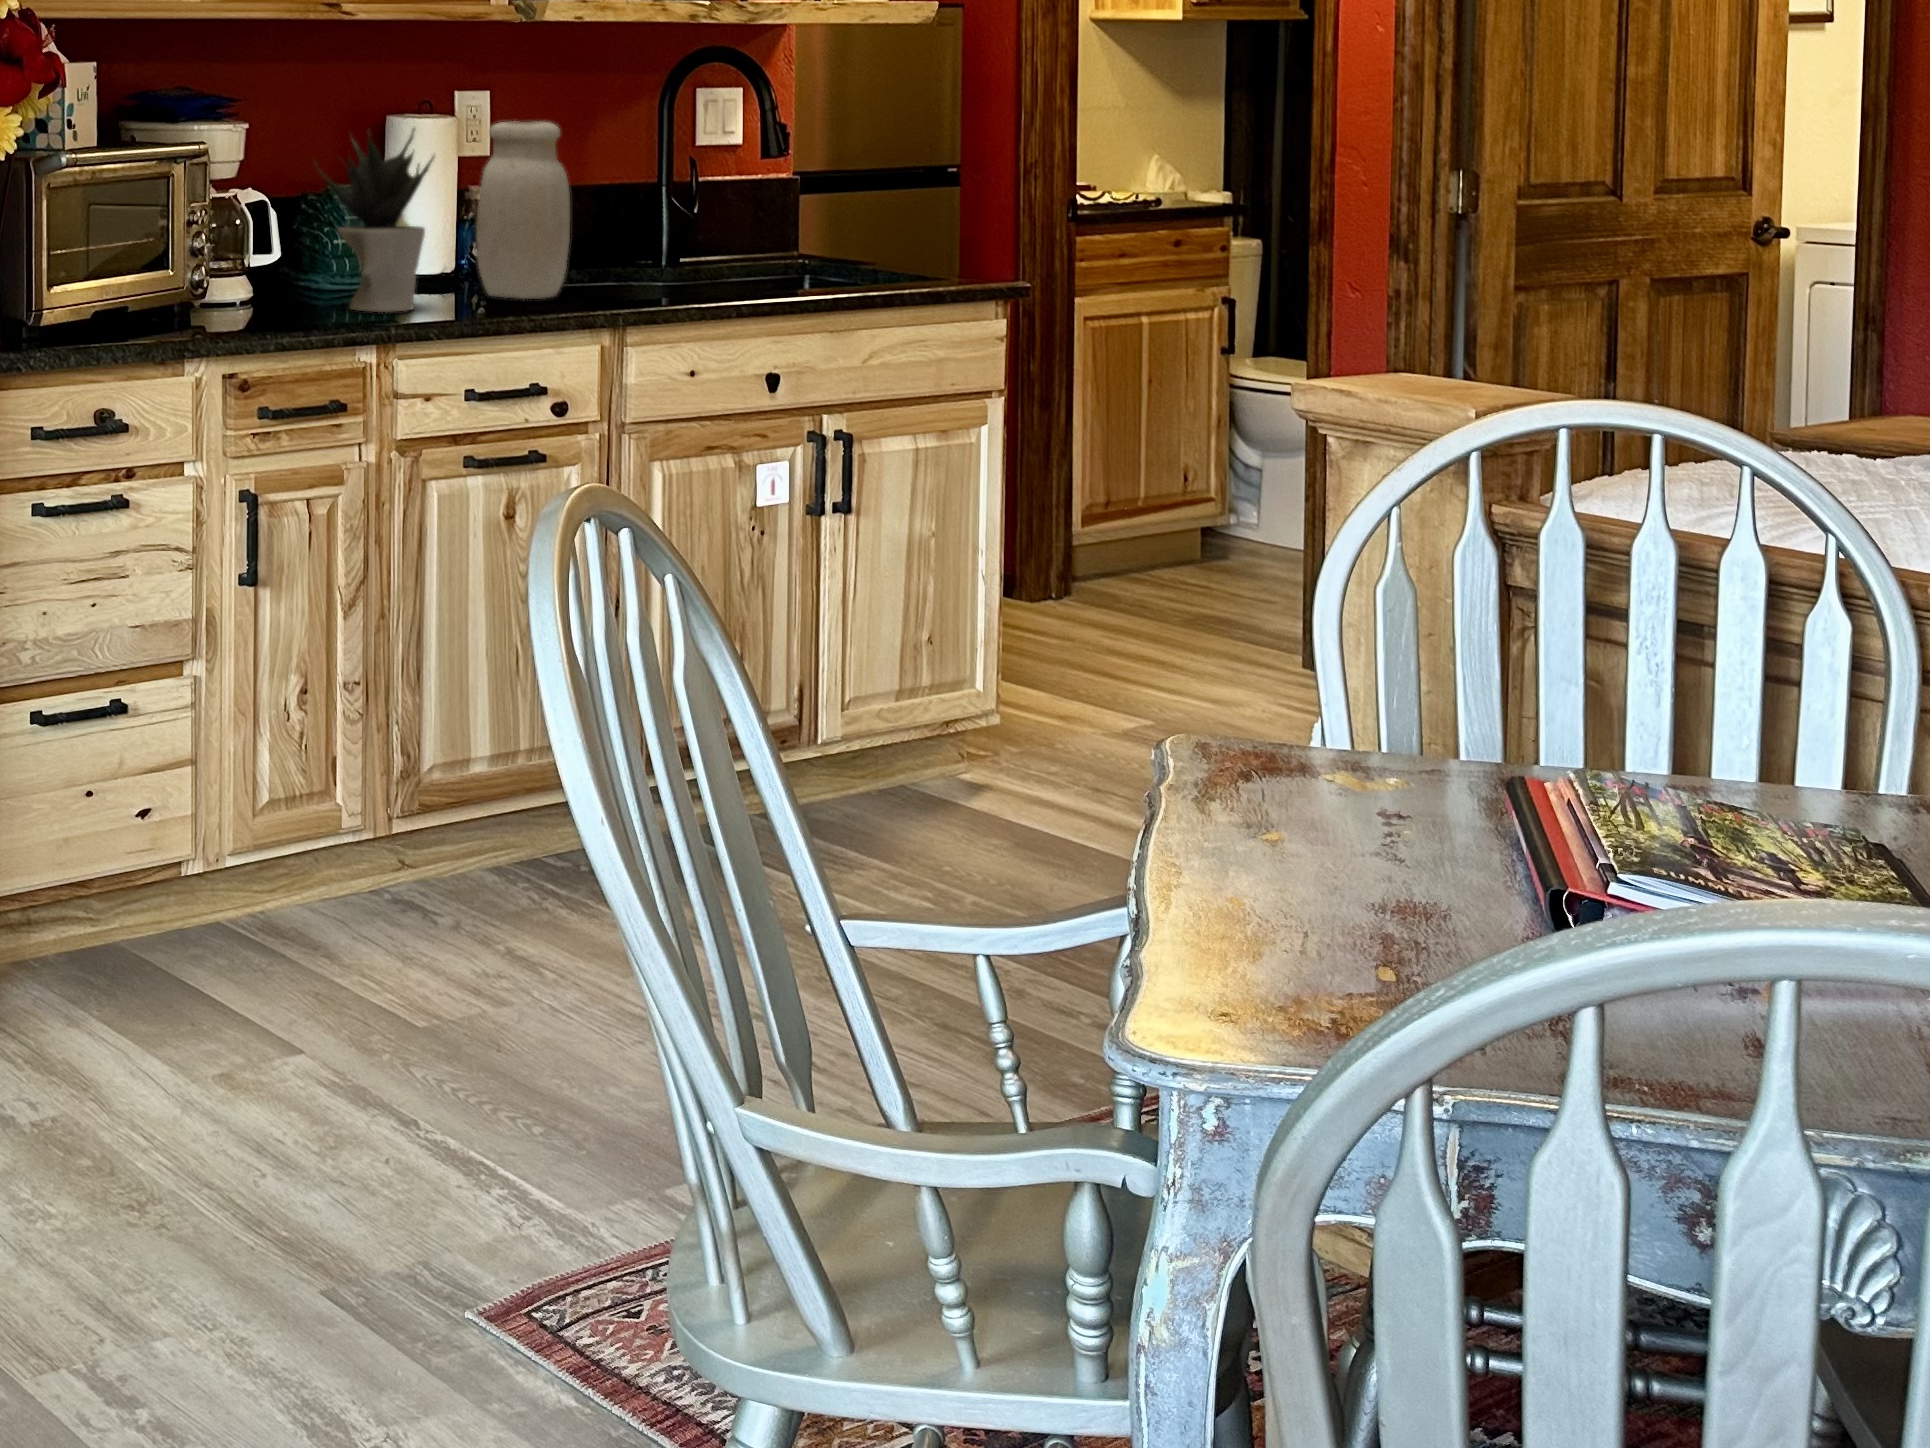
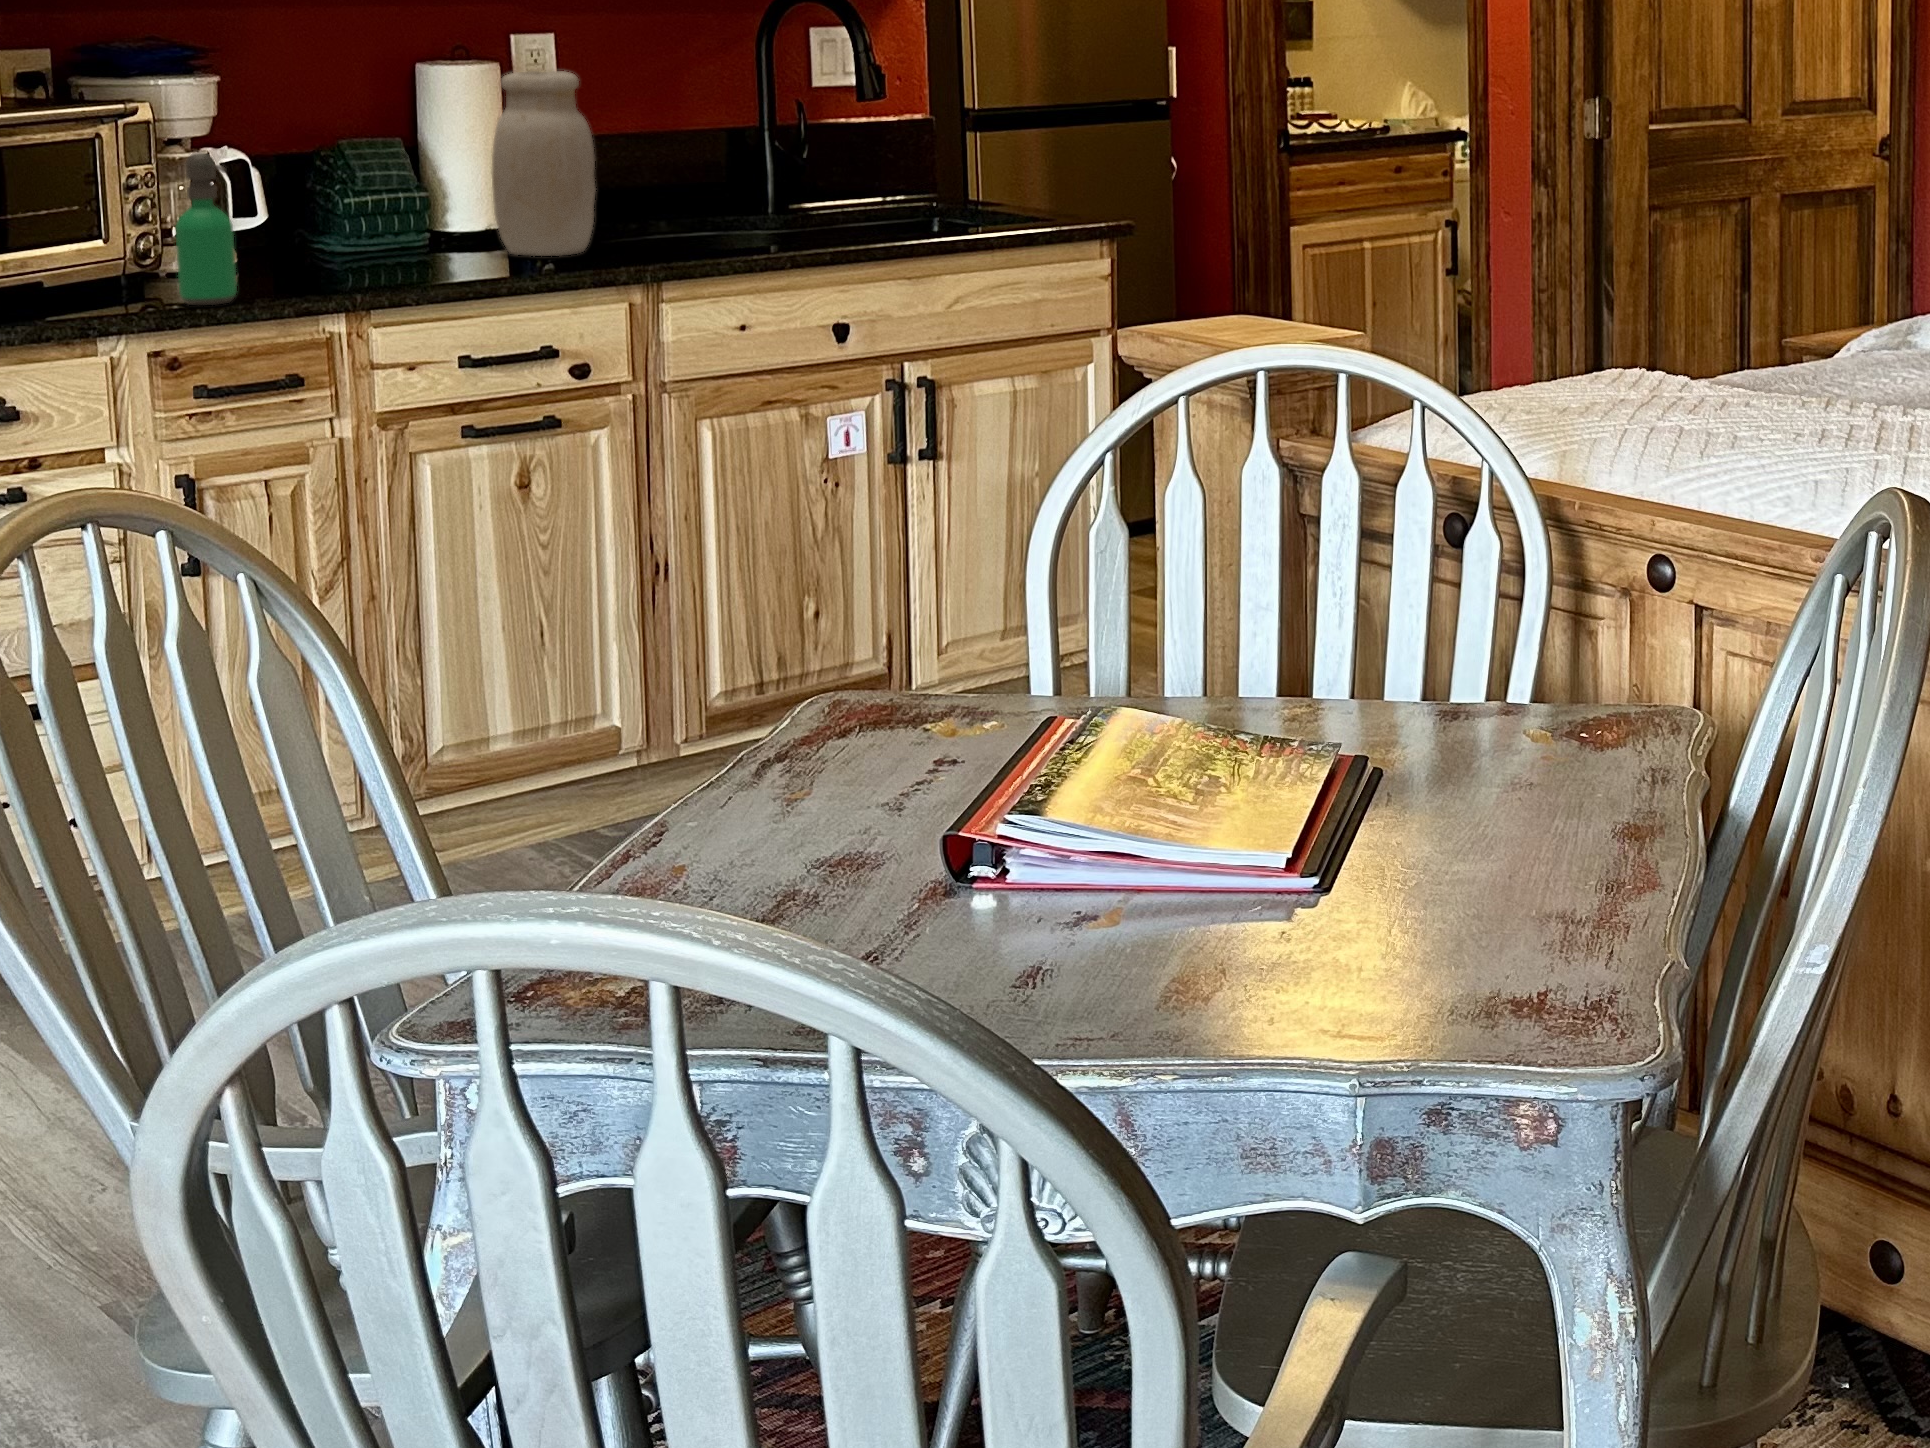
potted plant: present [321,128,434,312] -> none [288,79,426,276]
soap dispenser: none [237,191,290,335] -> present [175,153,237,305]

